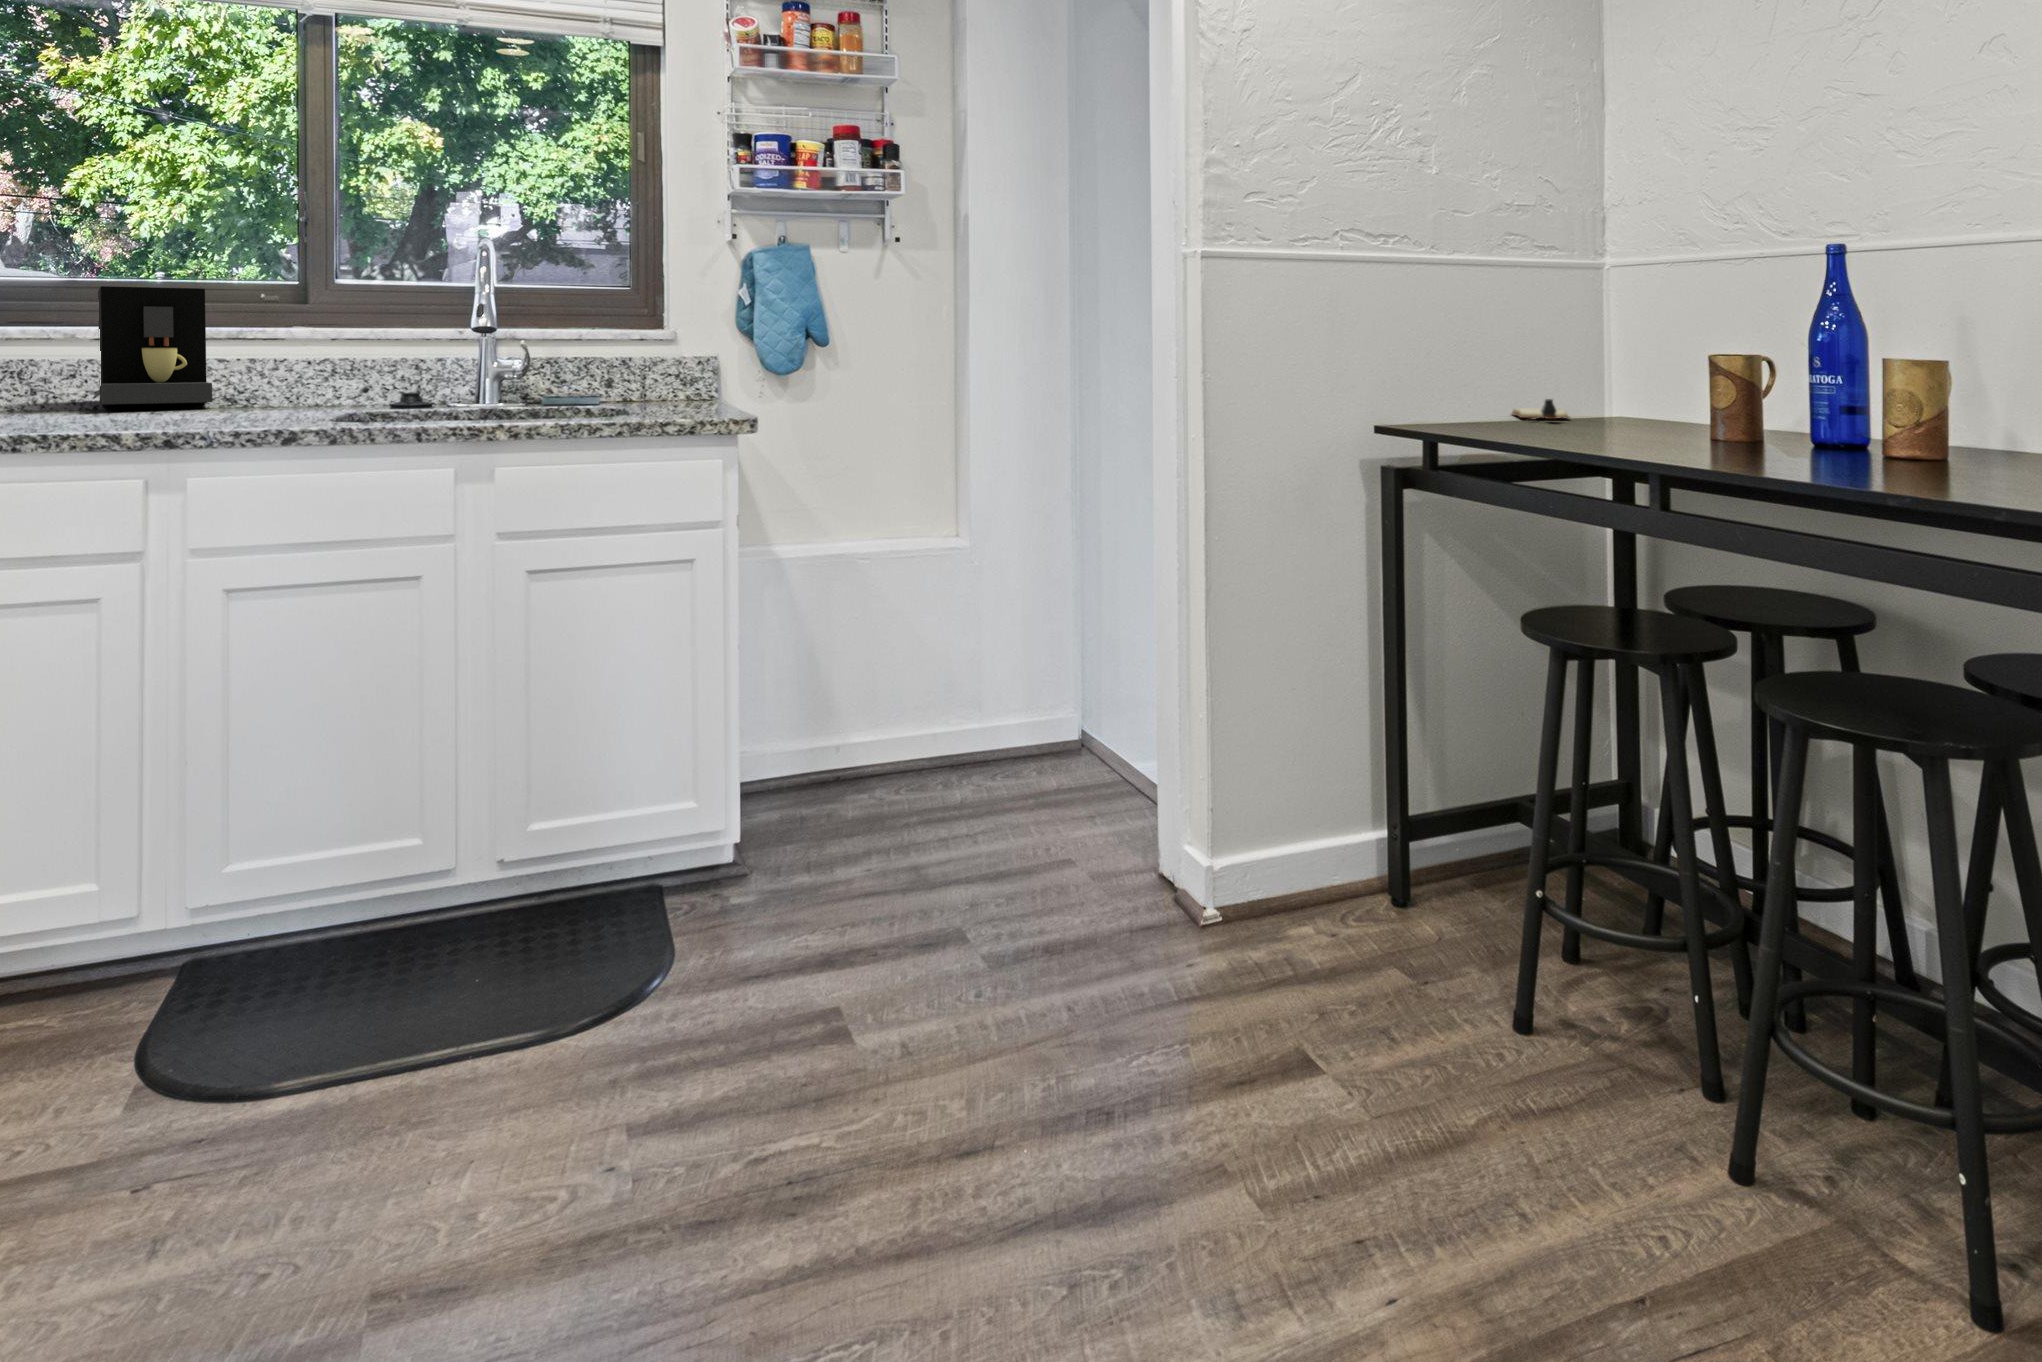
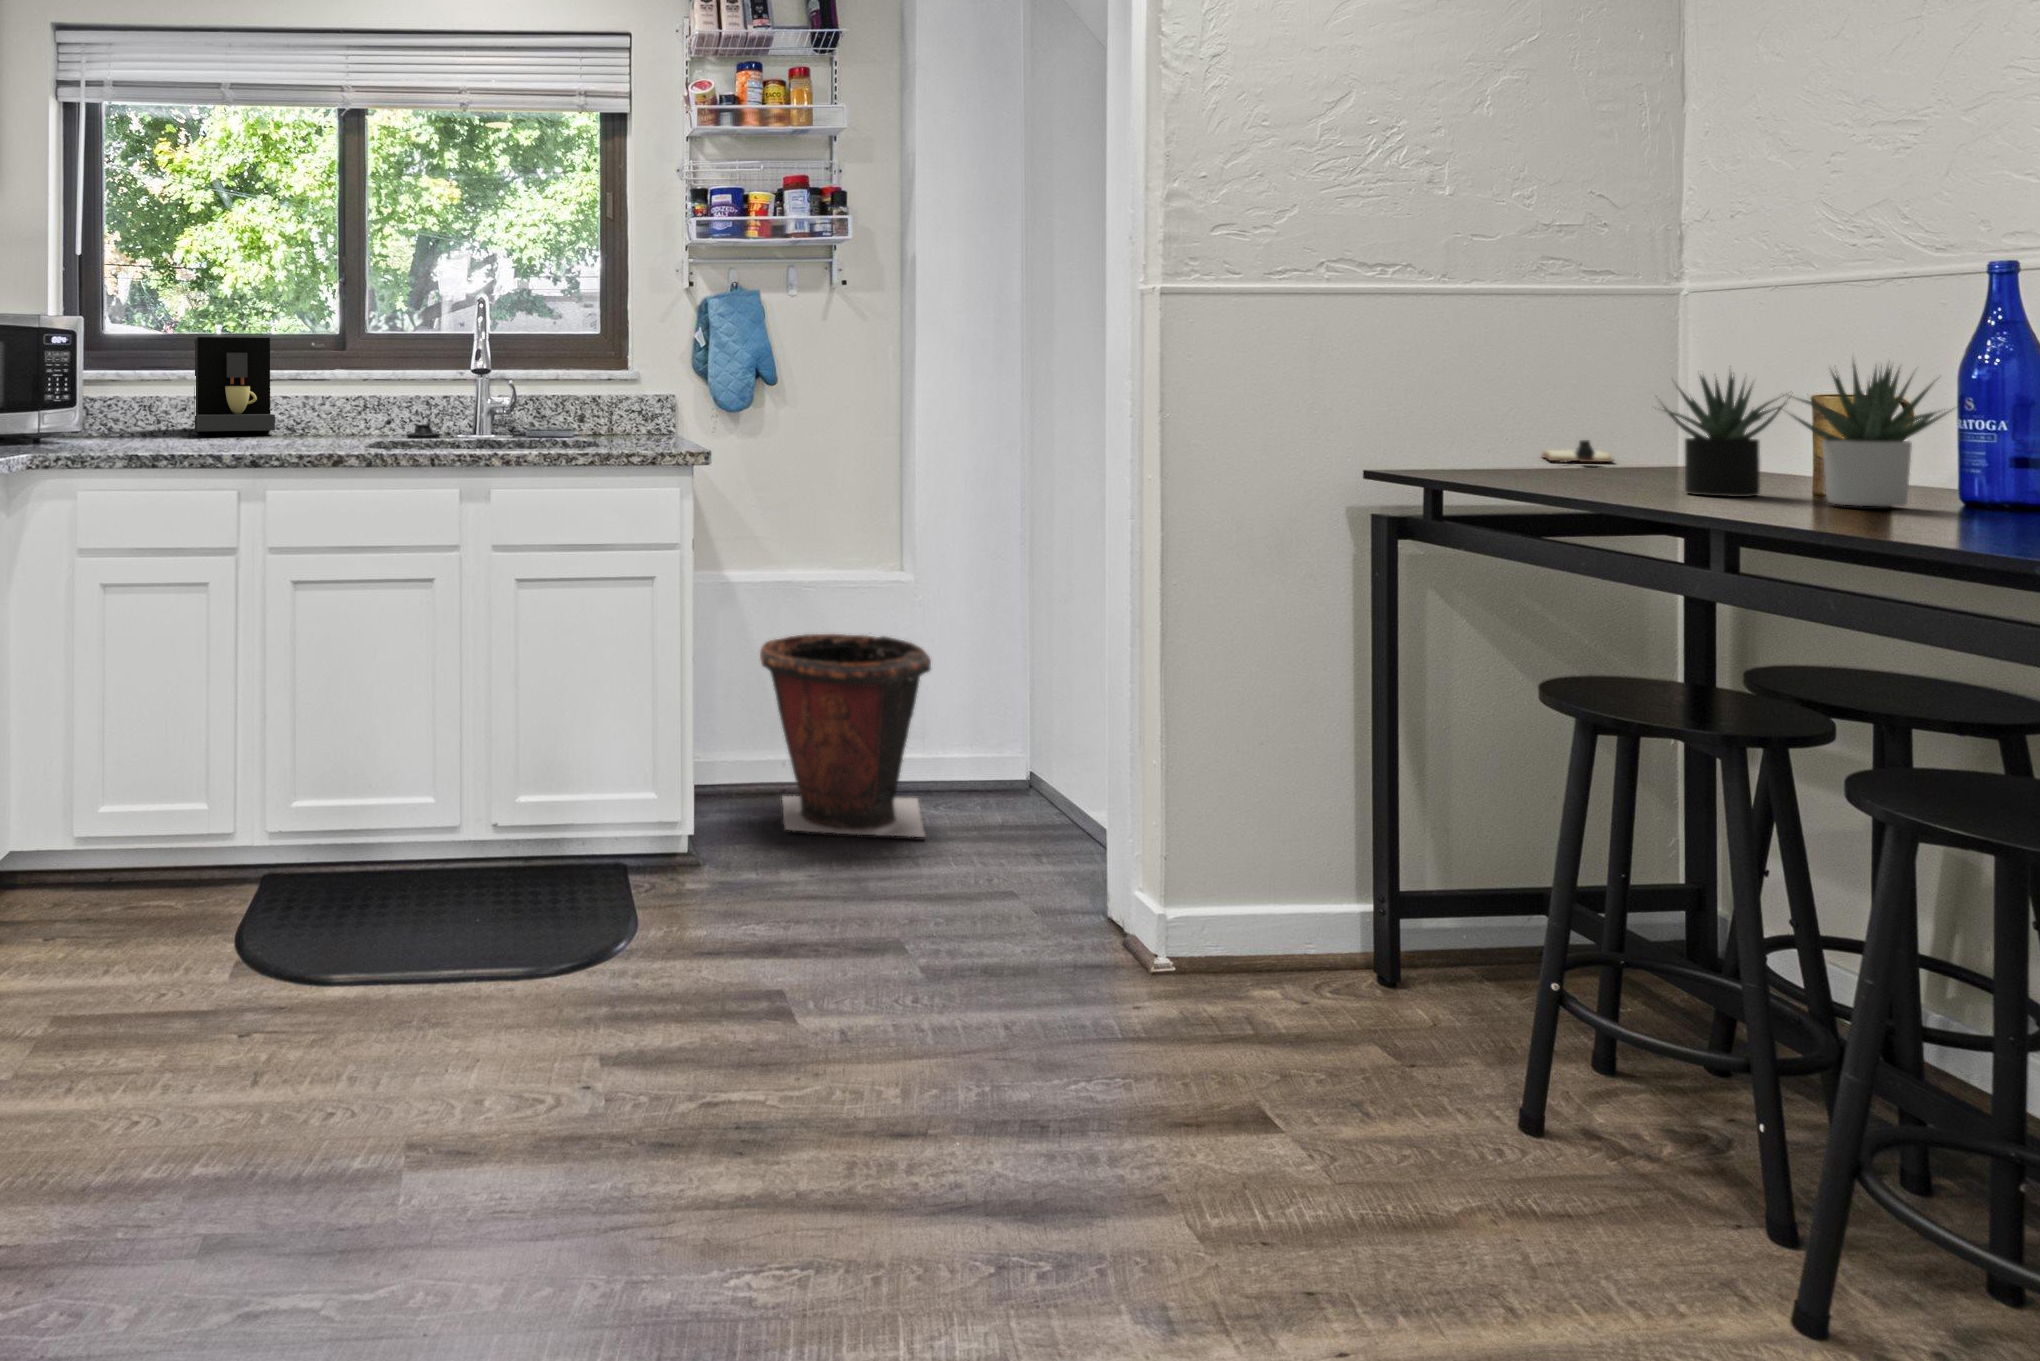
succulent plant: none [1615,323,1844,455] -> present [1656,364,1953,507]
waste bin: none [805,604,983,819] -> present [760,634,931,837]

